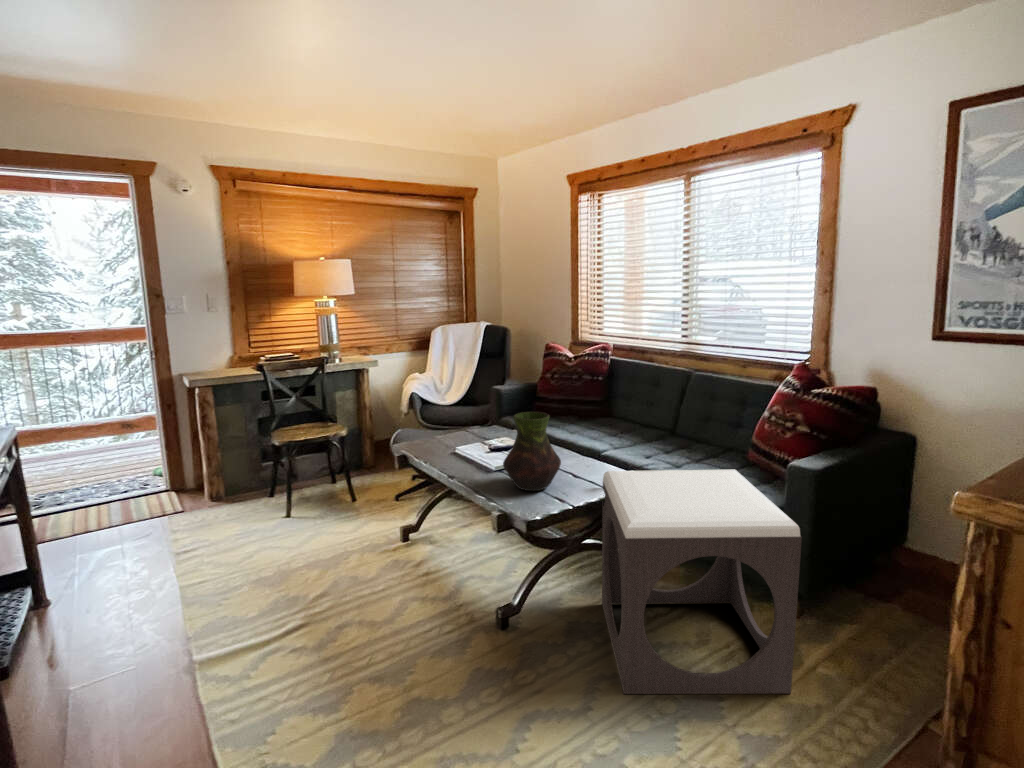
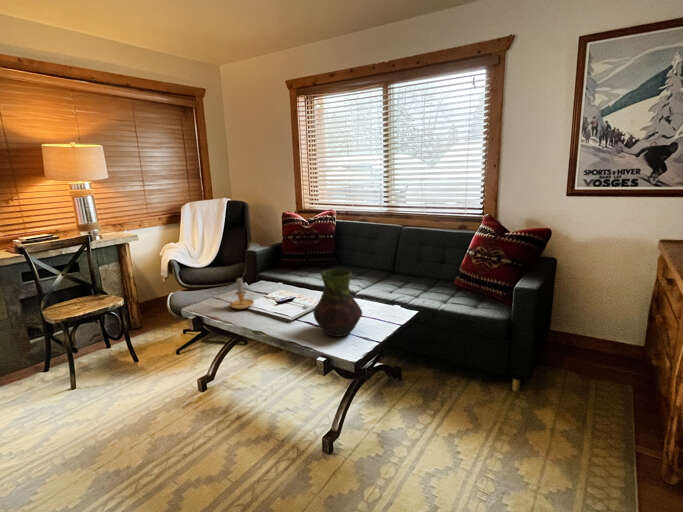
candle: none [436,414,466,451] -> present [230,278,254,309]
footstool: present [602,469,802,694] -> none [392,297,568,491]

